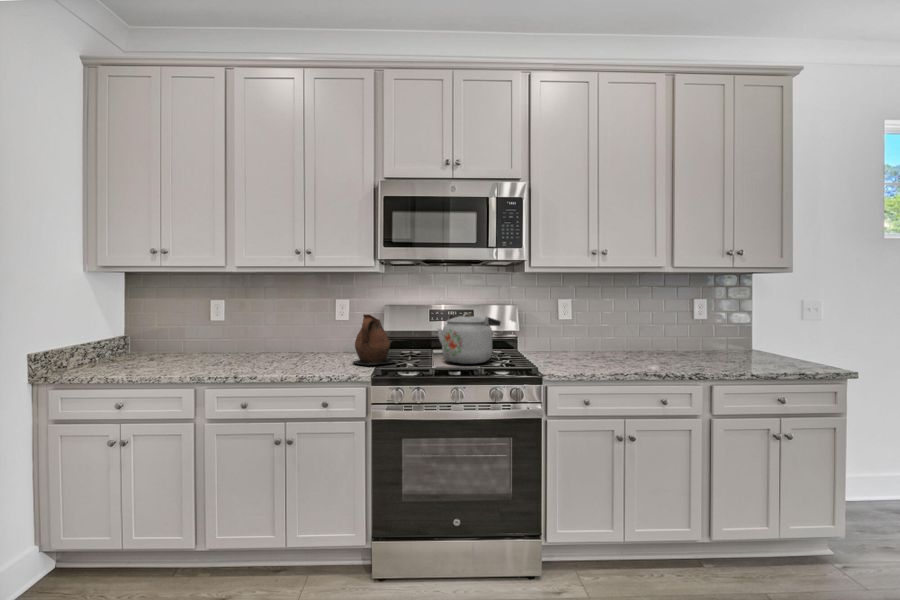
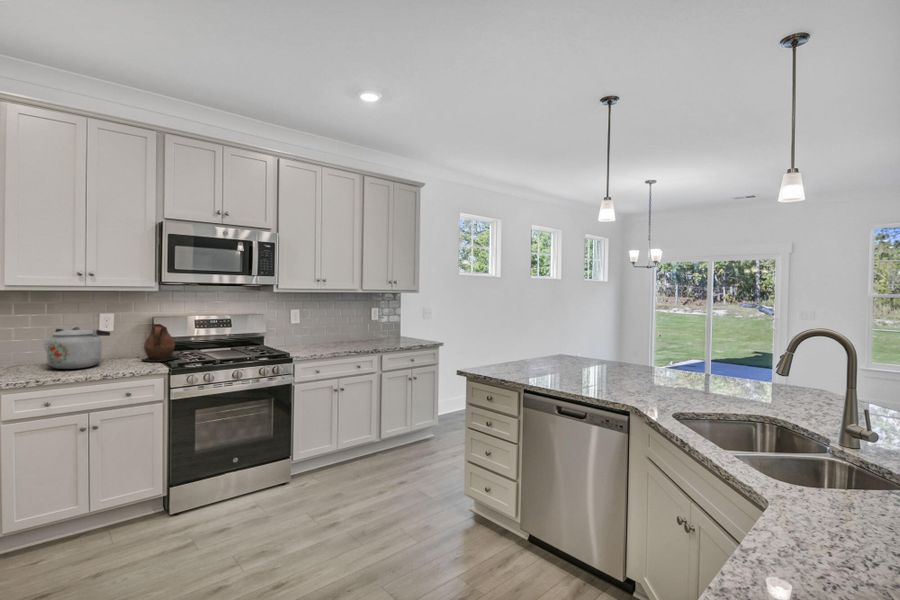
kettle: present [438,313,501,364] -> present [43,327,110,369]

